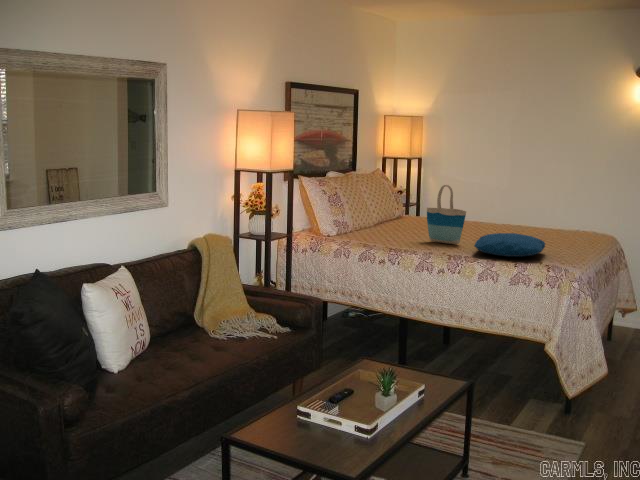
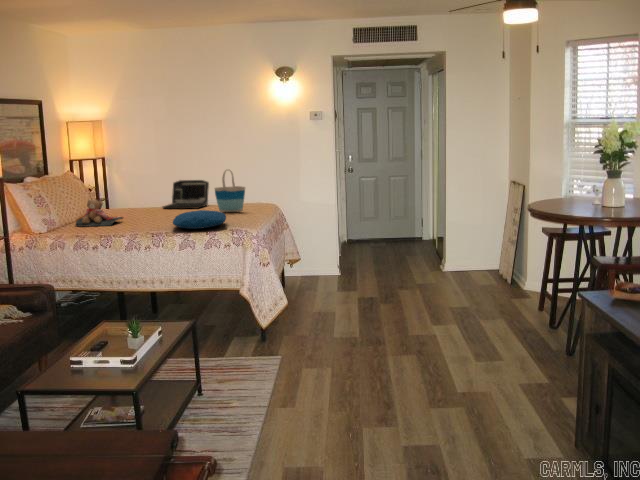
tote bag: present [427,185,466,244] -> present [215,170,245,212]
laptop: none [476,192,538,230] -> present [163,180,209,209]
teddy bear: none [369,203,424,238] -> present [76,200,123,227]

